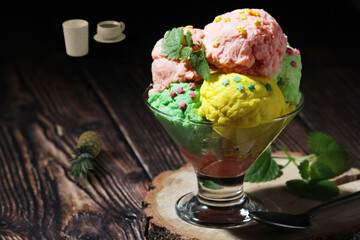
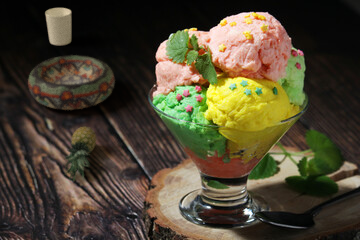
teacup: present [94,21,125,43] -> none [76,8,108,31]
decorative bowl: none [40,64,126,116] -> present [28,55,115,110]

